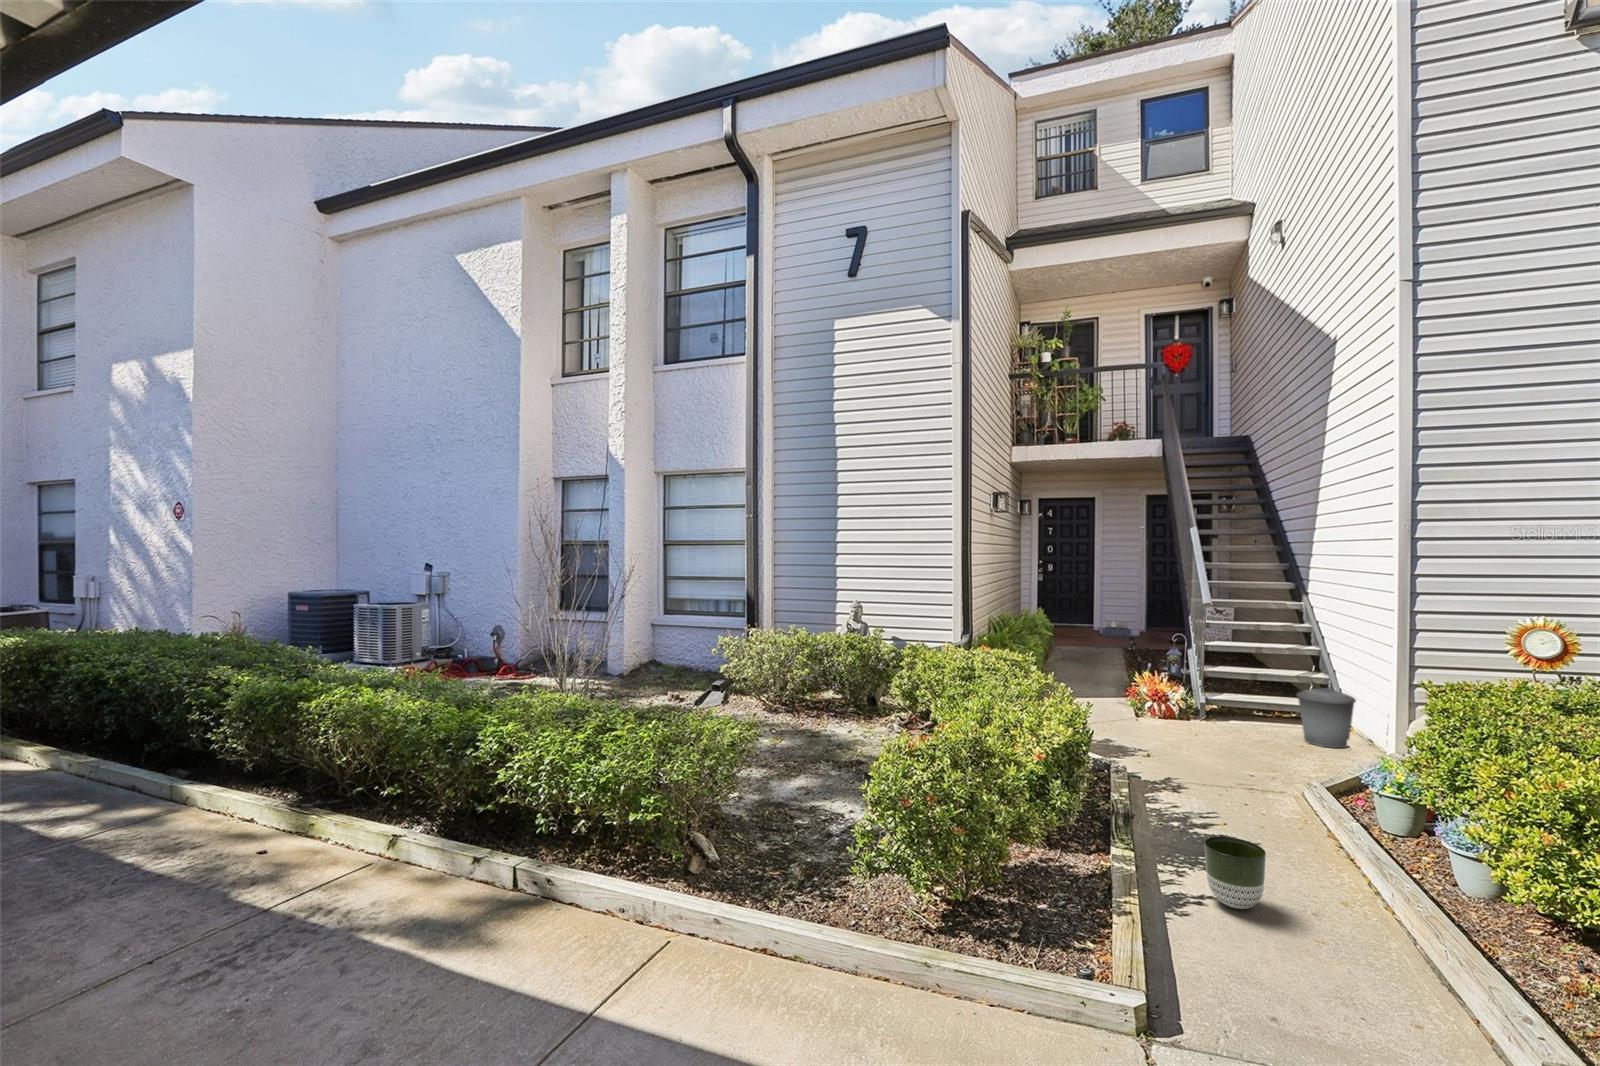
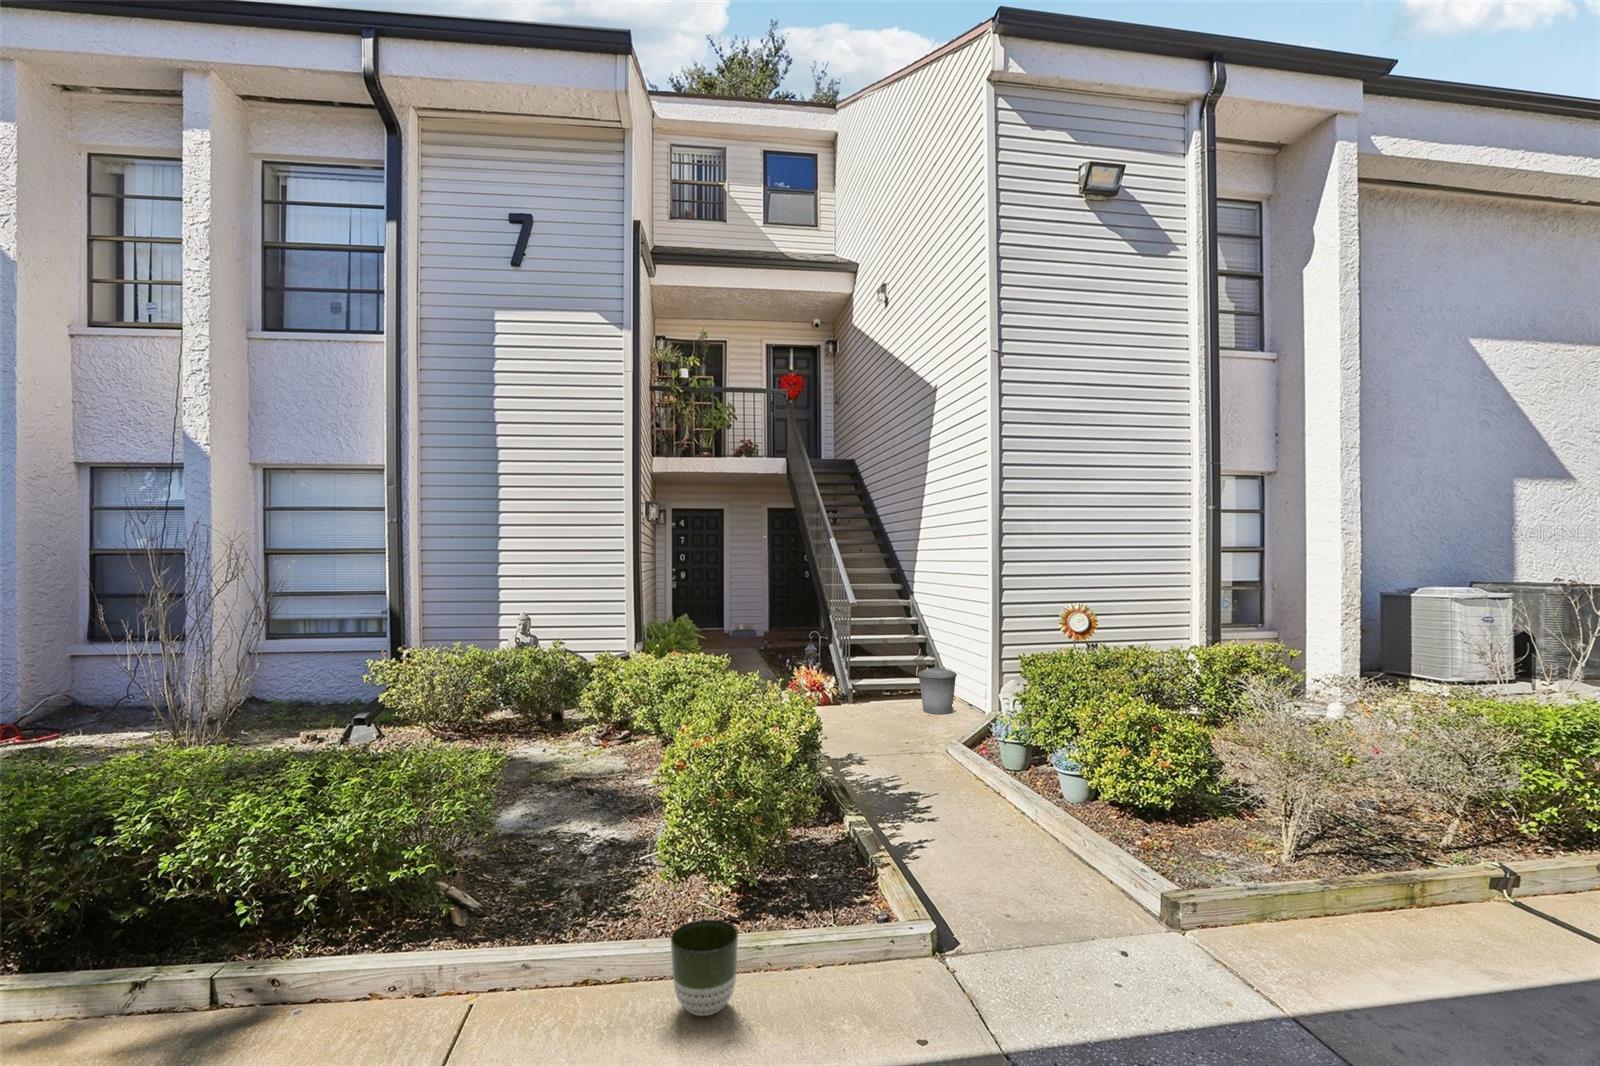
planter: present [1204,836,1266,909] -> present [671,919,738,1016]

